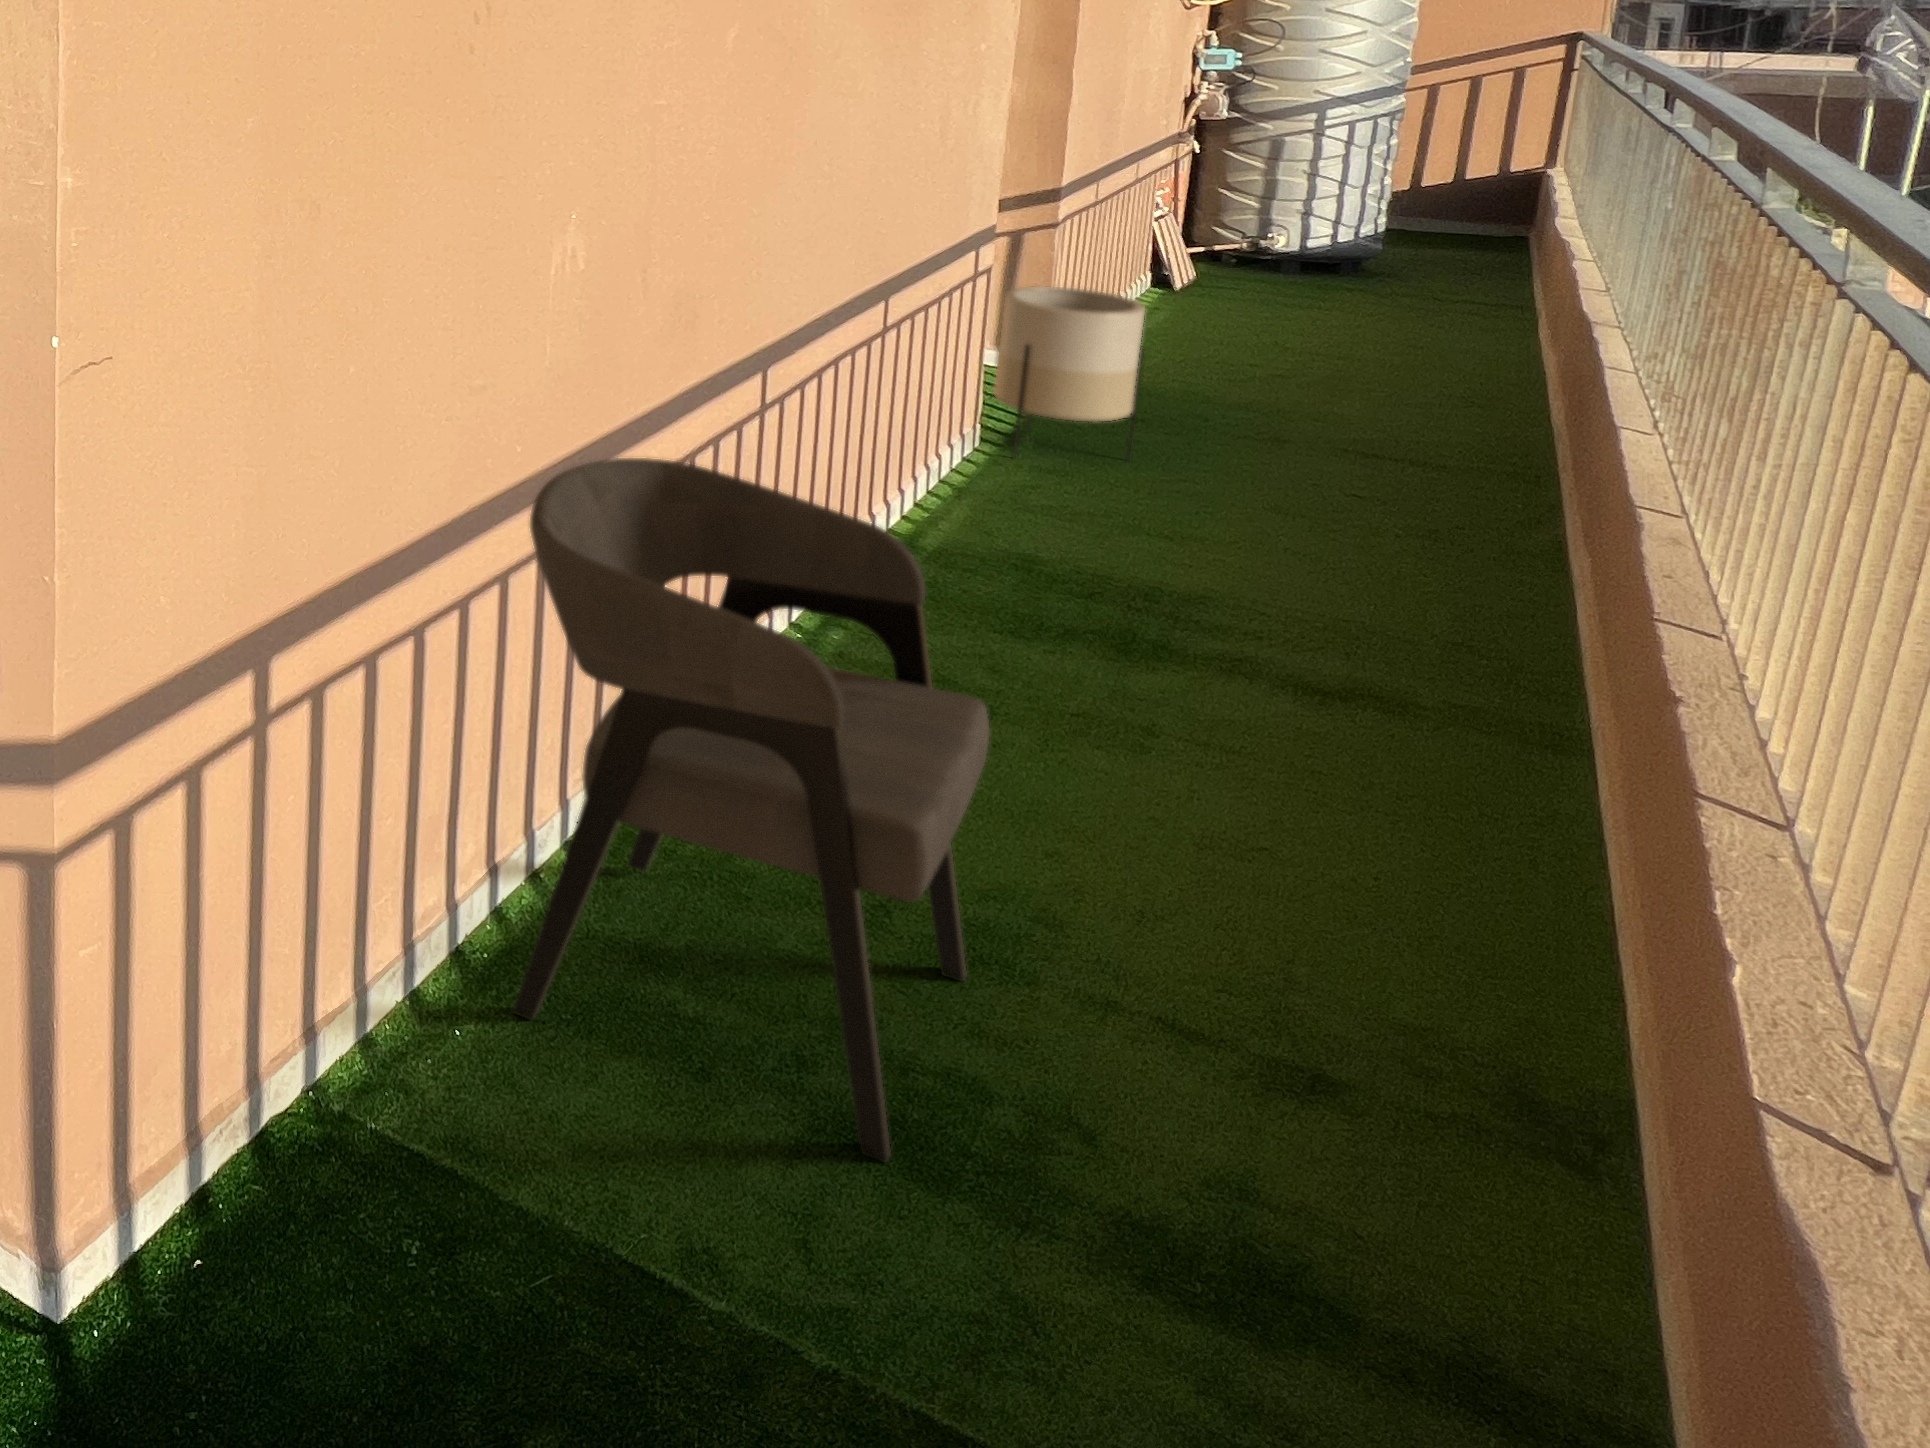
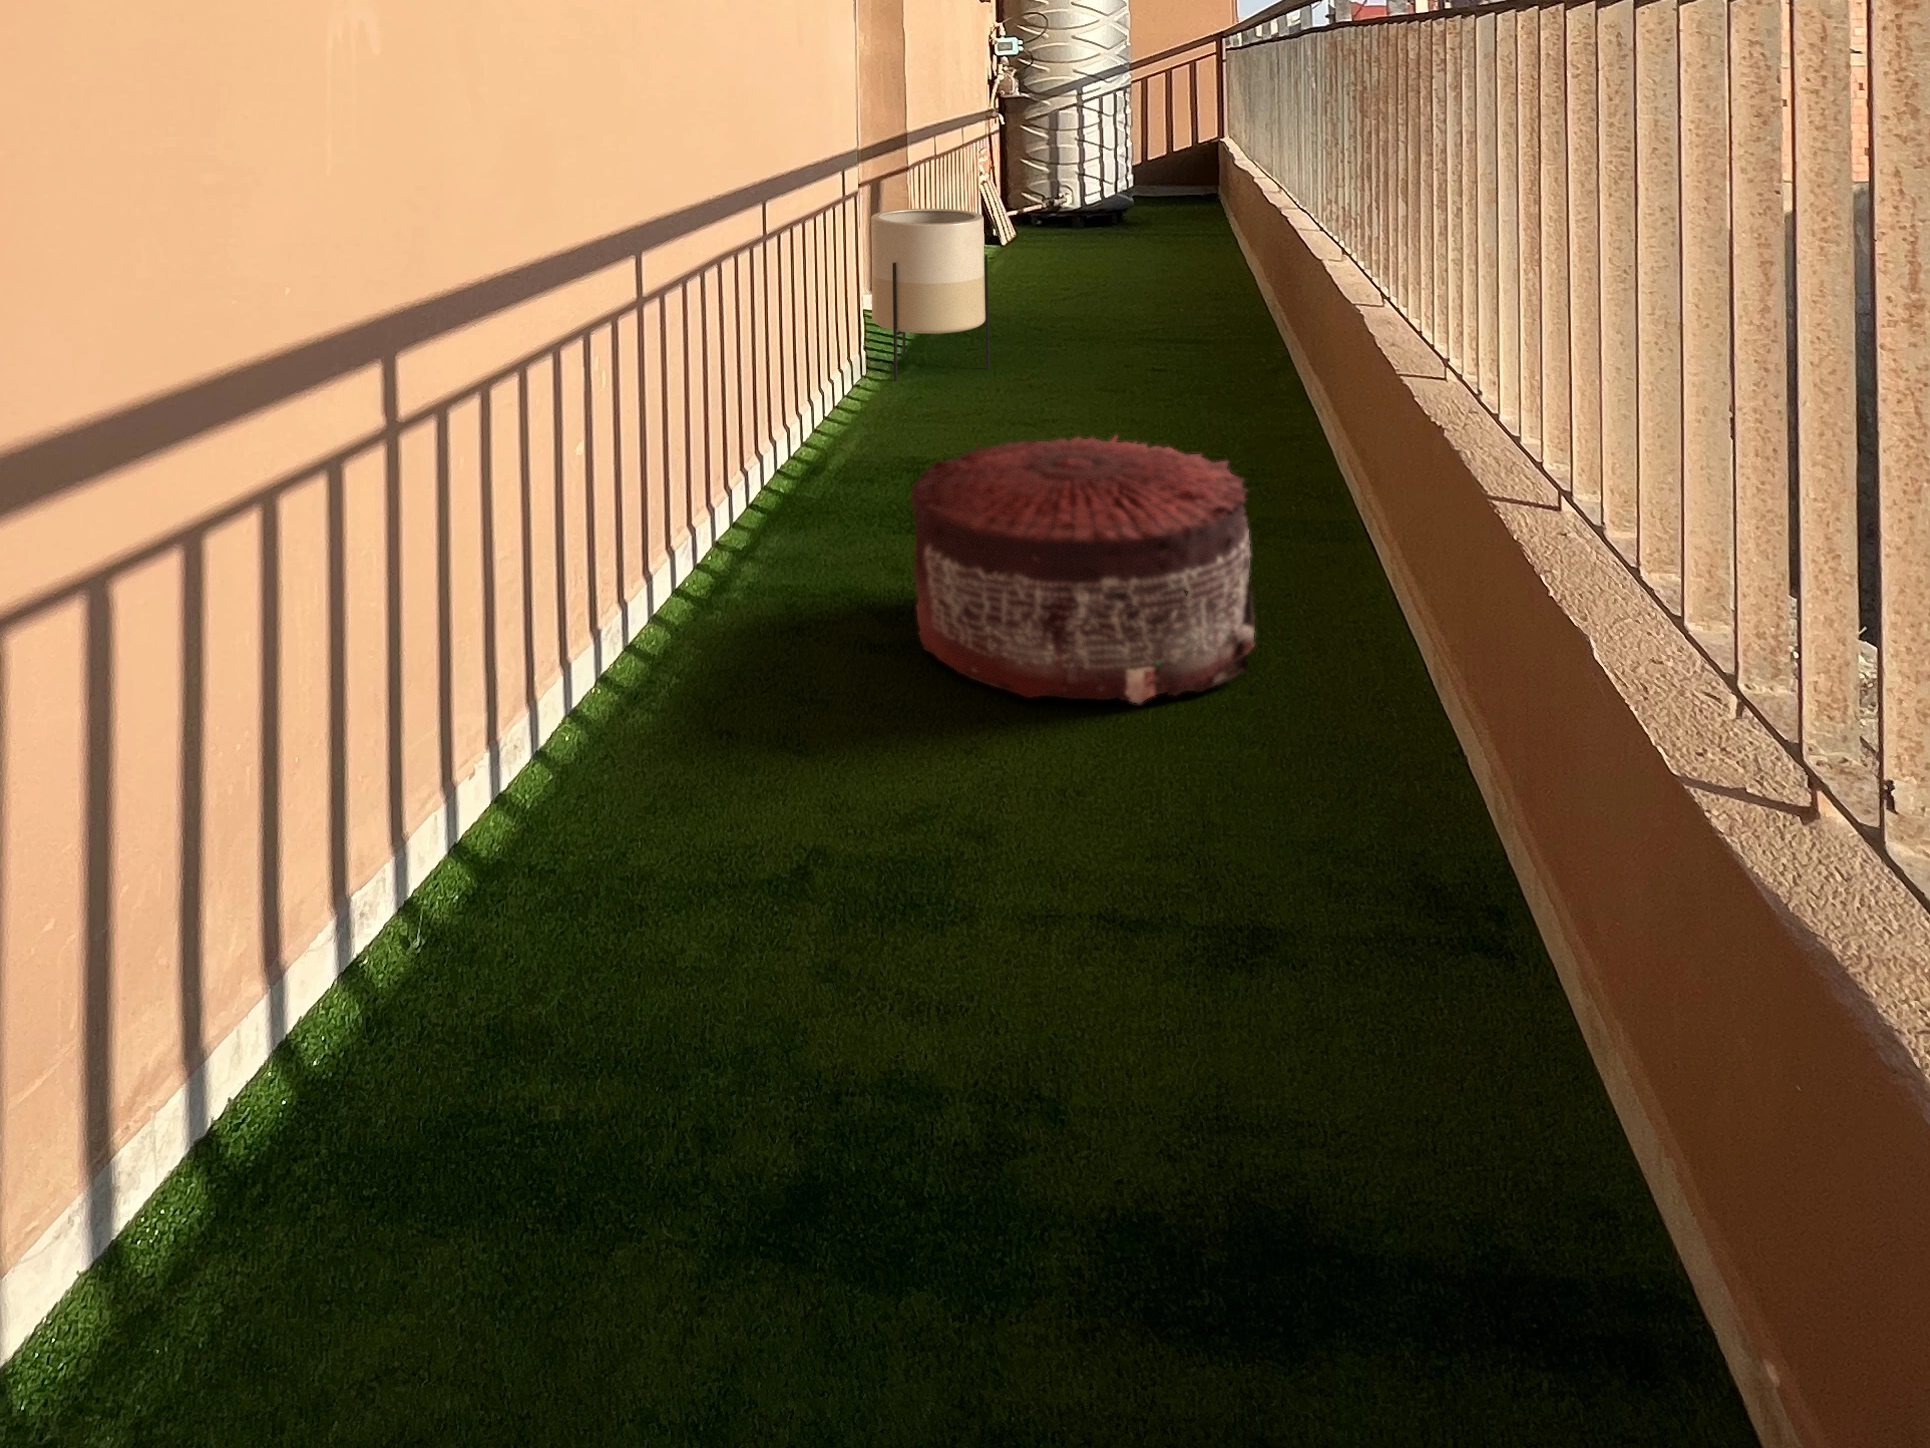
chair: present [513,458,990,1163] -> none [278,306,902,1297]
pouf: none [1009,580,1404,857] -> present [910,437,1255,703]

